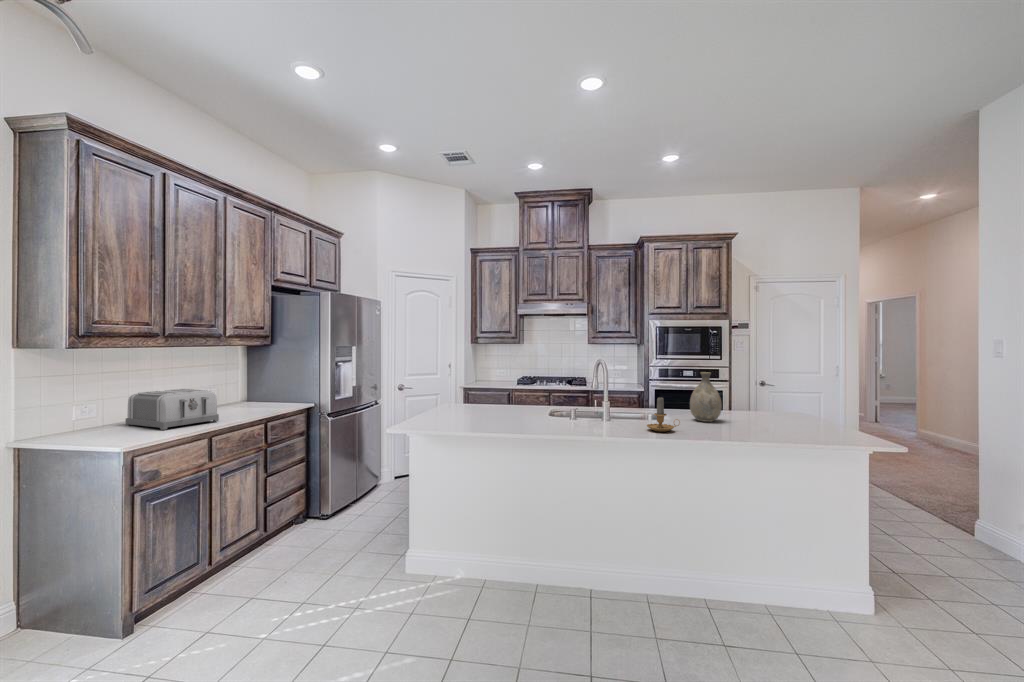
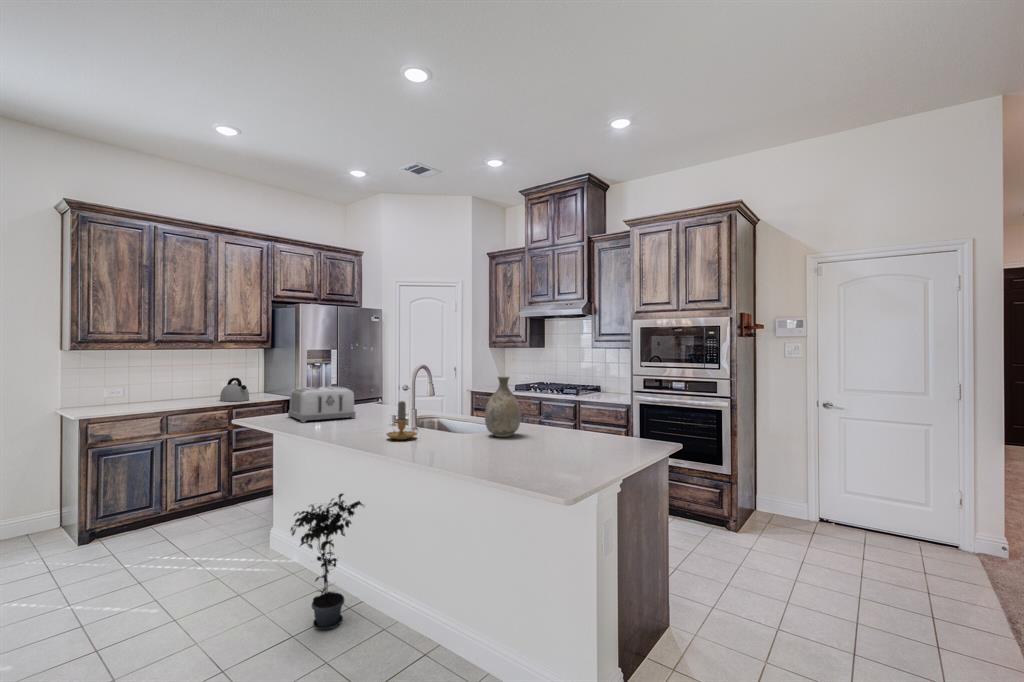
kettle: none [218,381,259,413] -> present [220,378,249,401]
toaster: present [125,389,219,430] -> present [288,387,355,422]
potted plant: none [580,487,636,617] -> present [291,494,363,630]

